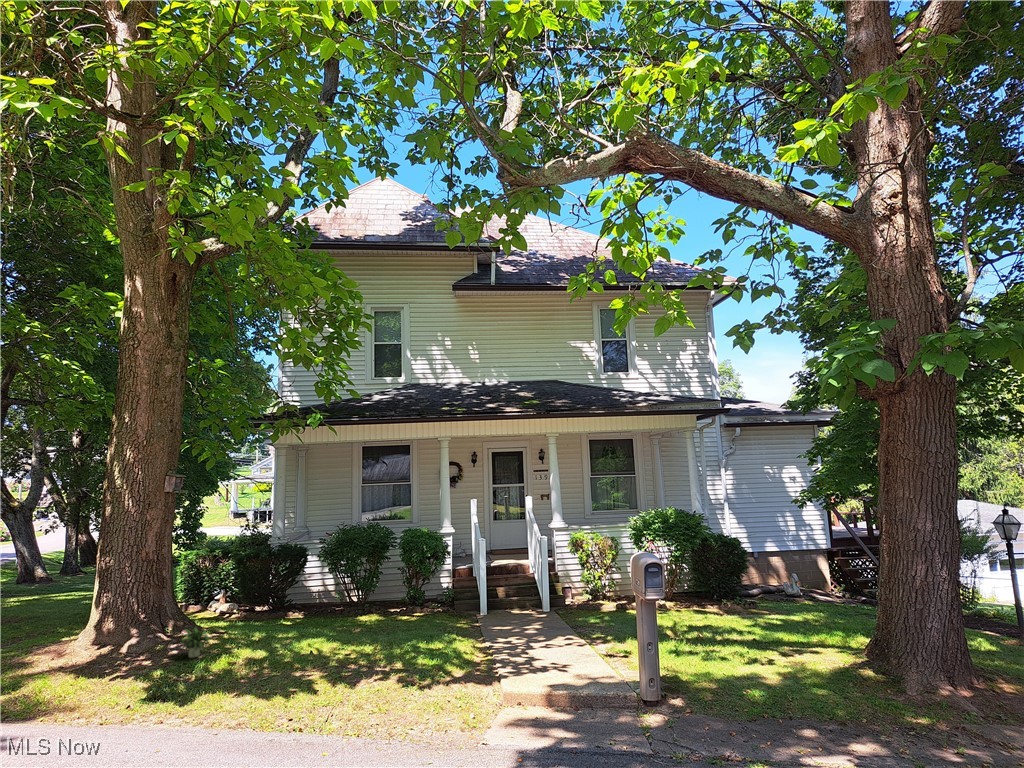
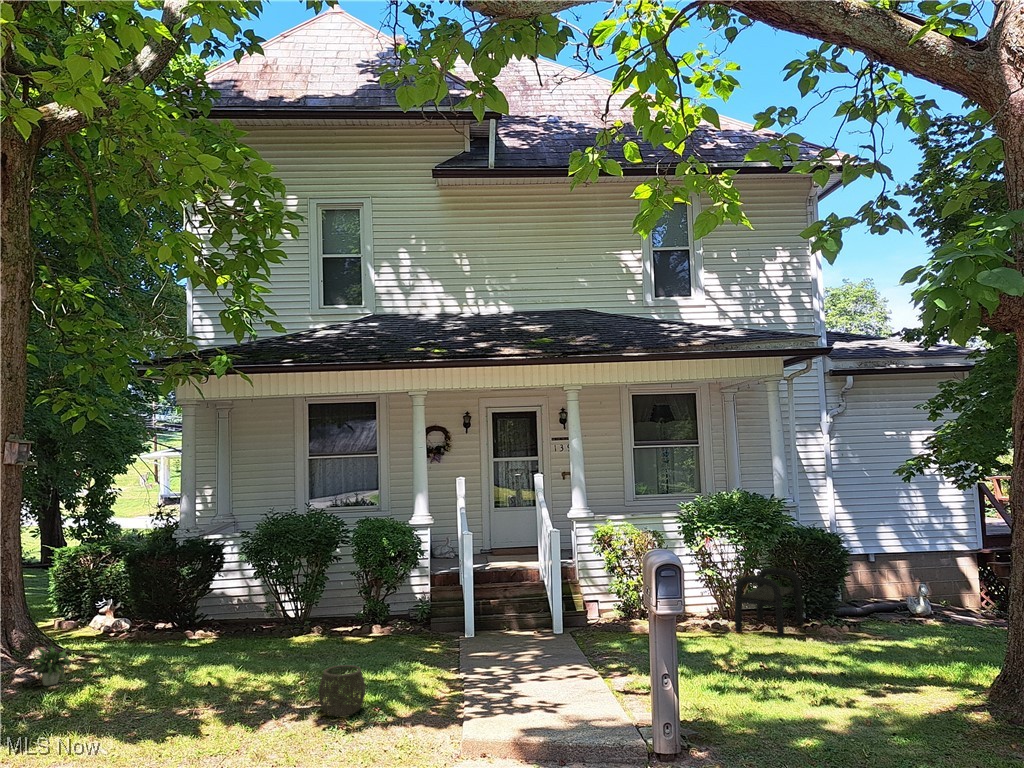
bench: none [671,563,718,614] -> present [735,568,804,637]
woven basket: none [396,638,430,677] -> present [318,665,365,716]

